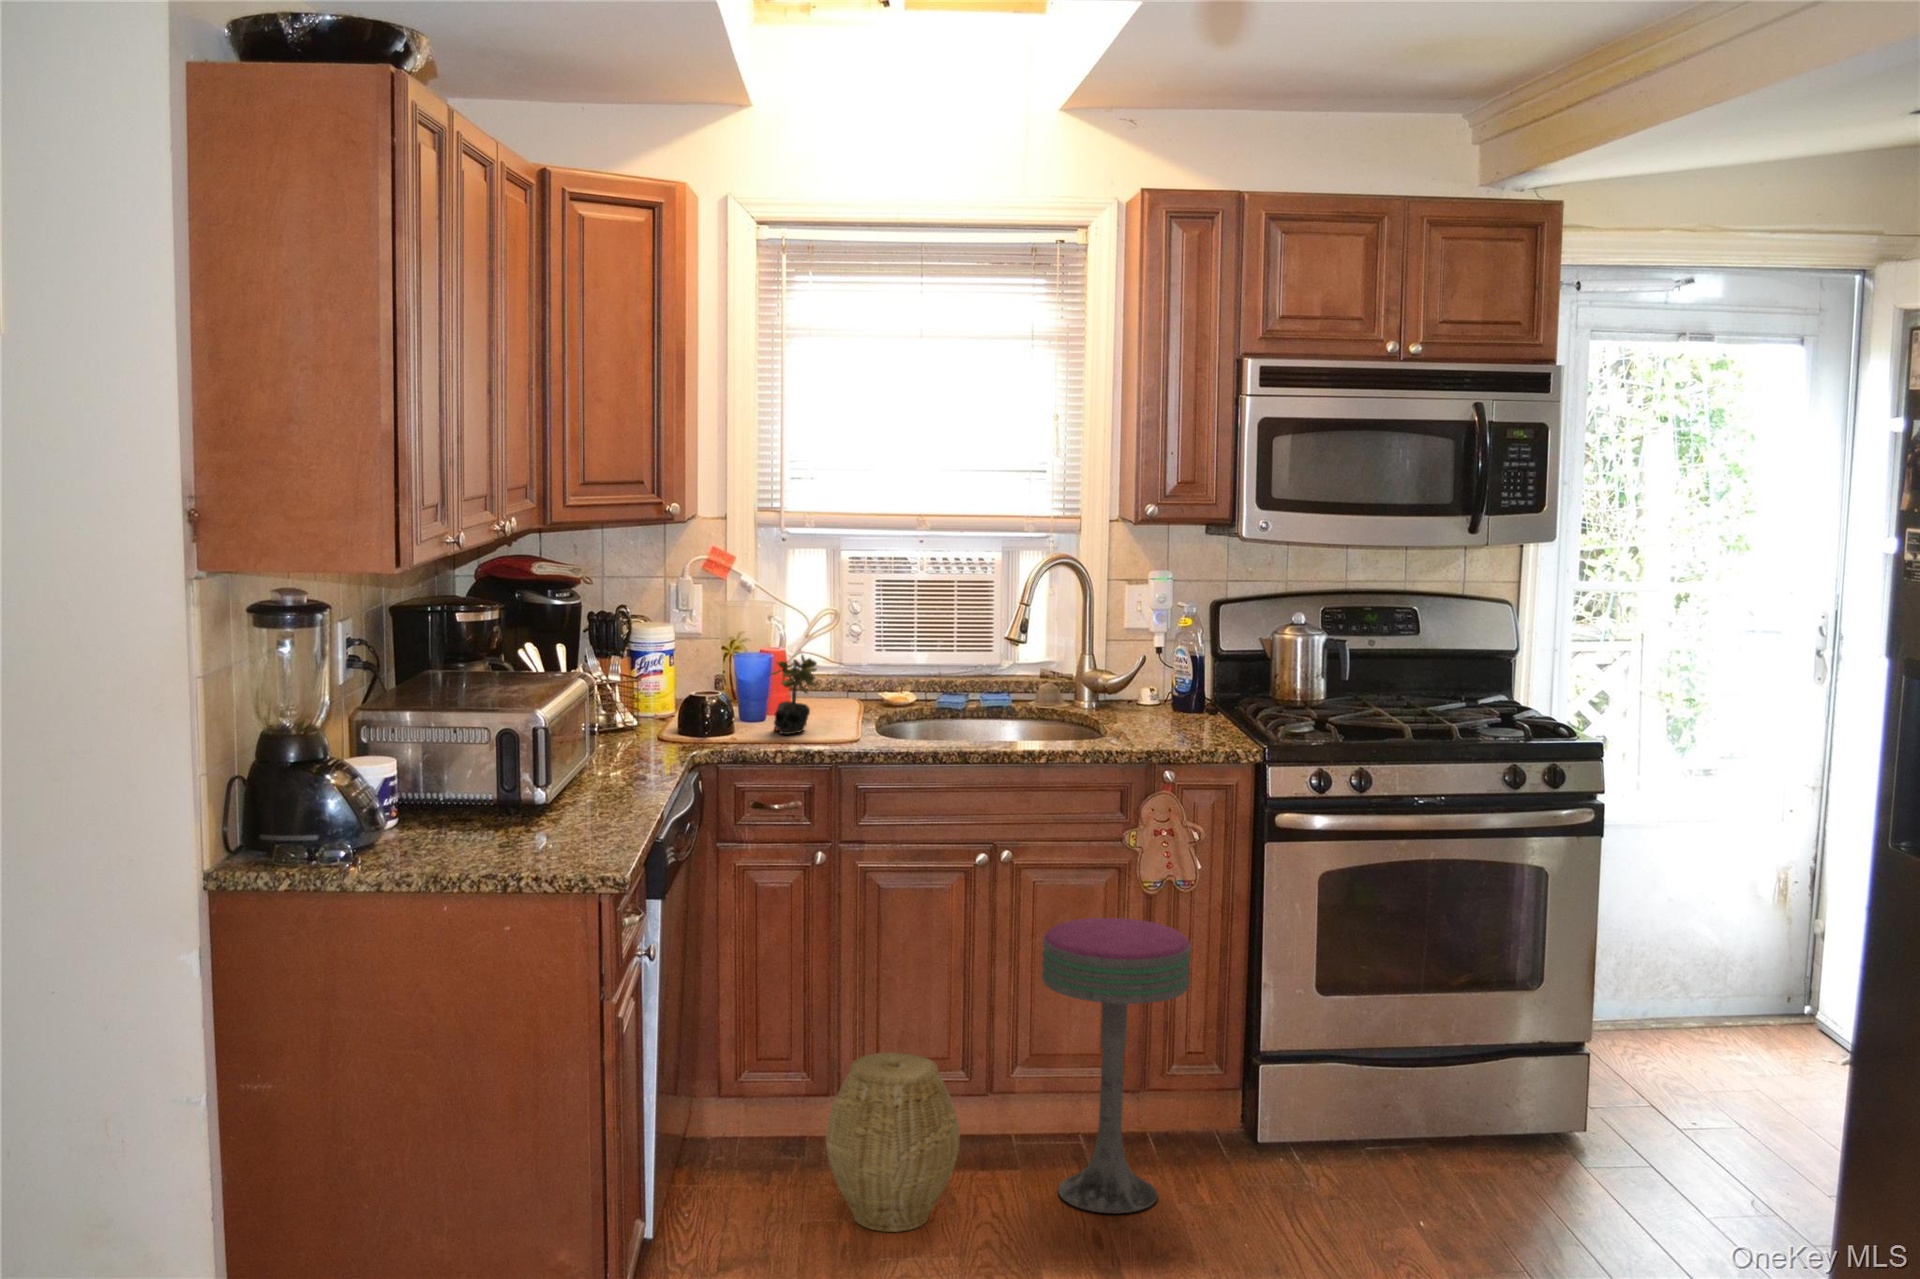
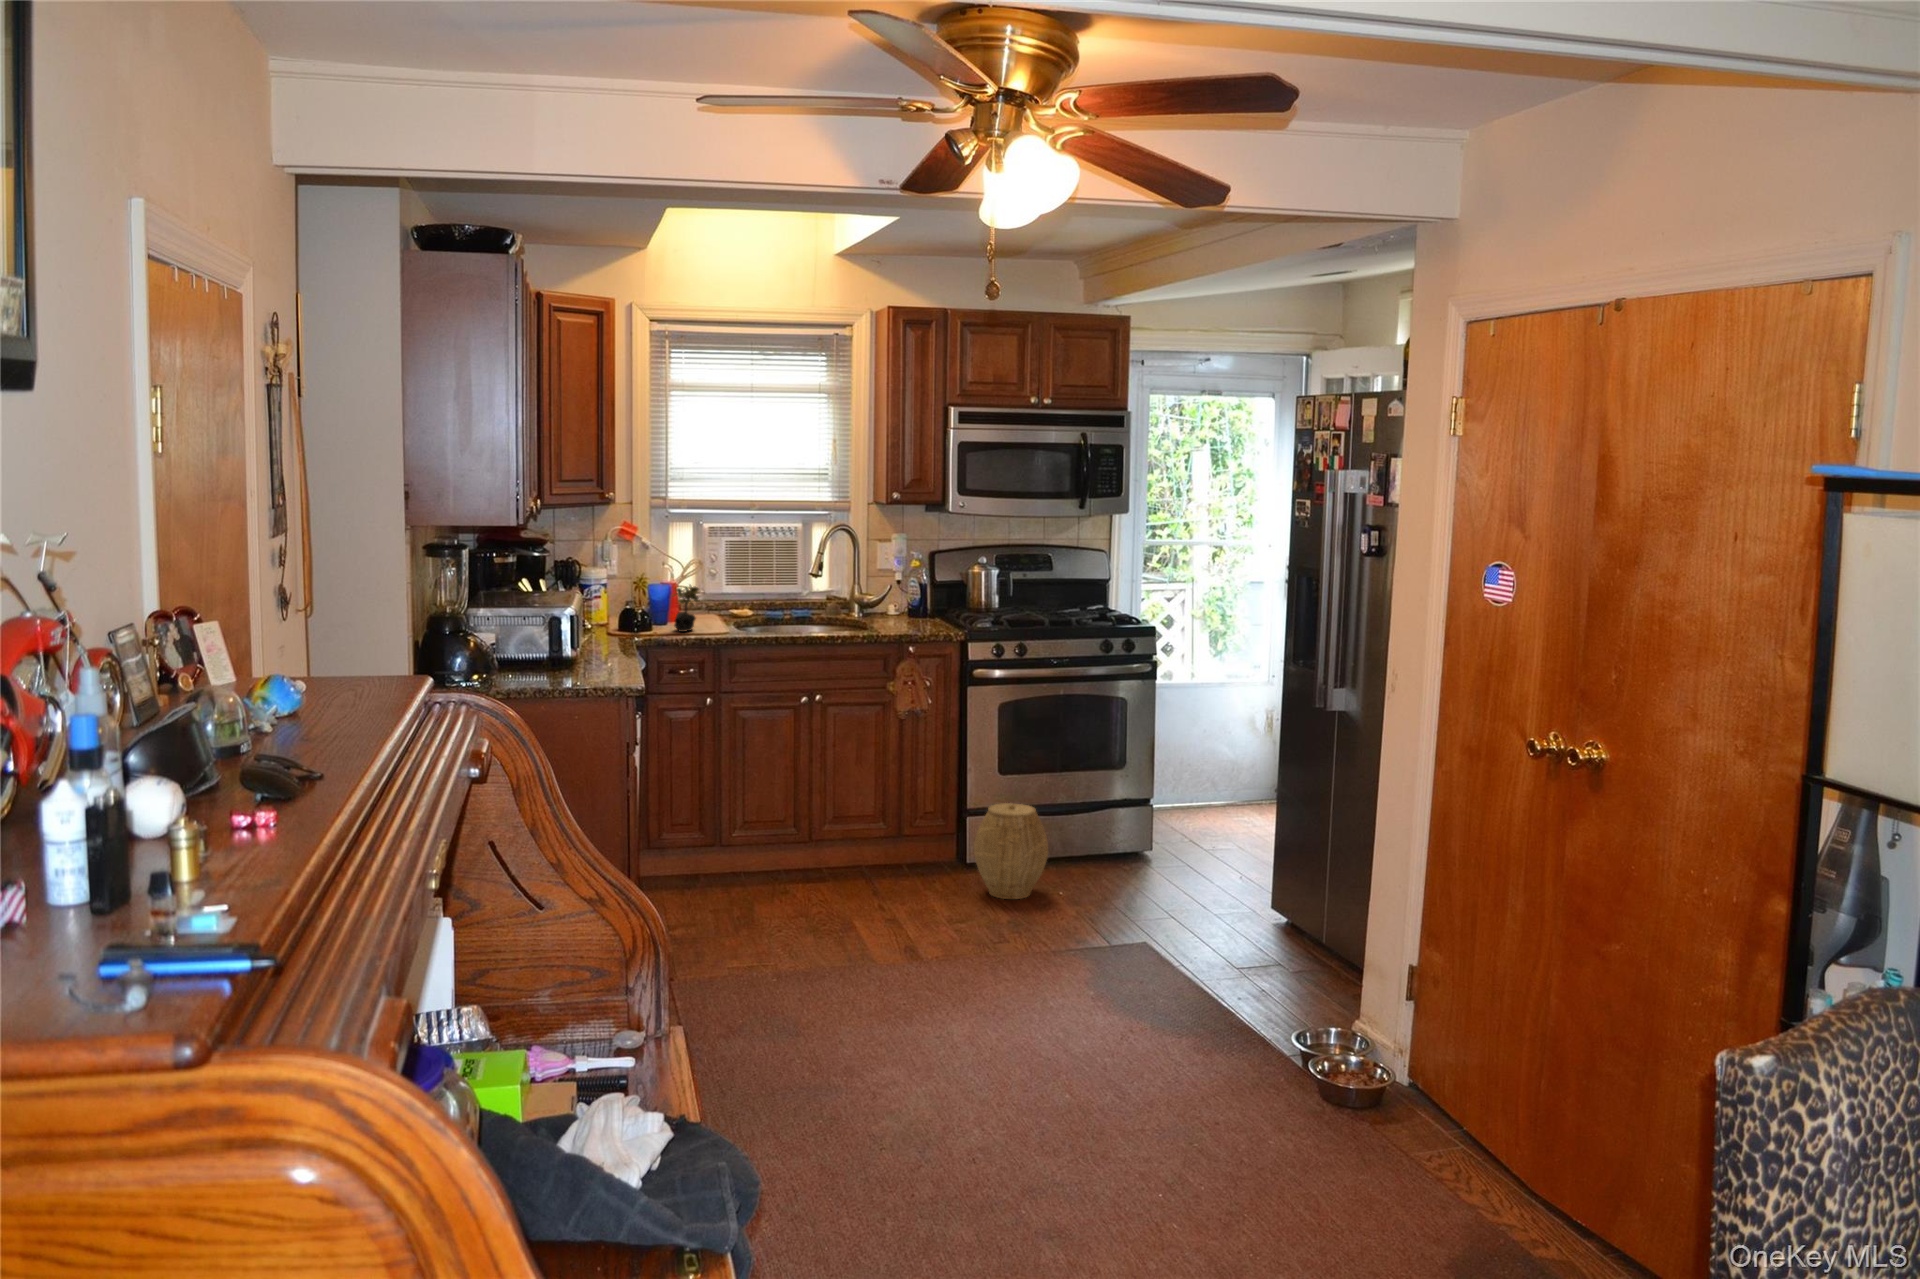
bar stool: present [1042,918,1191,1214] -> none [842,733,928,899]
woven basket: present [826,1053,960,1232] -> present [974,803,1048,899]

